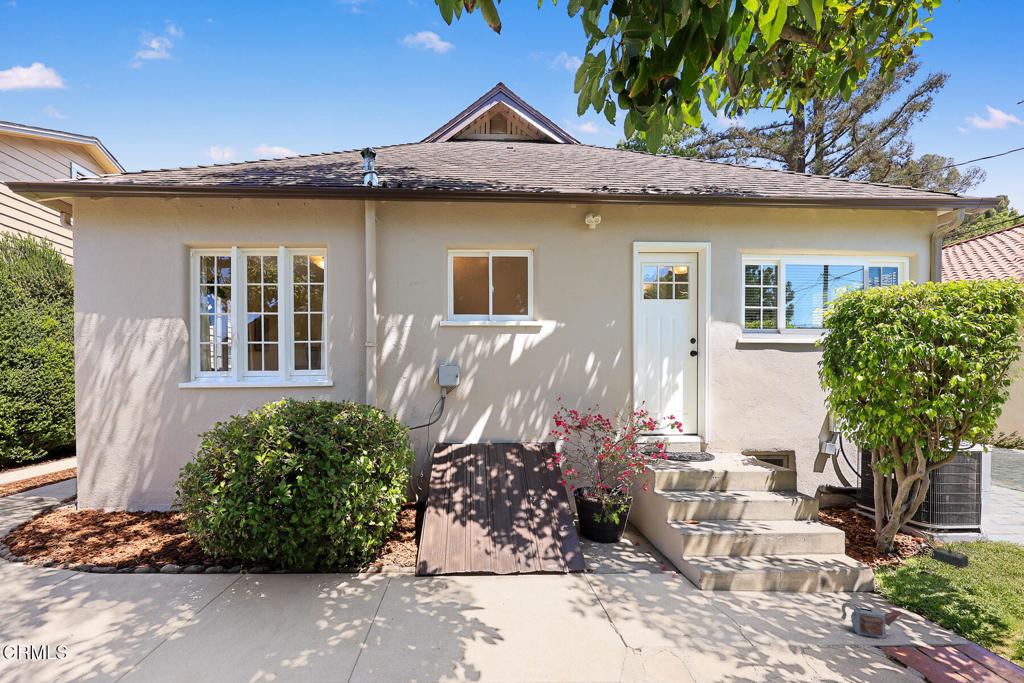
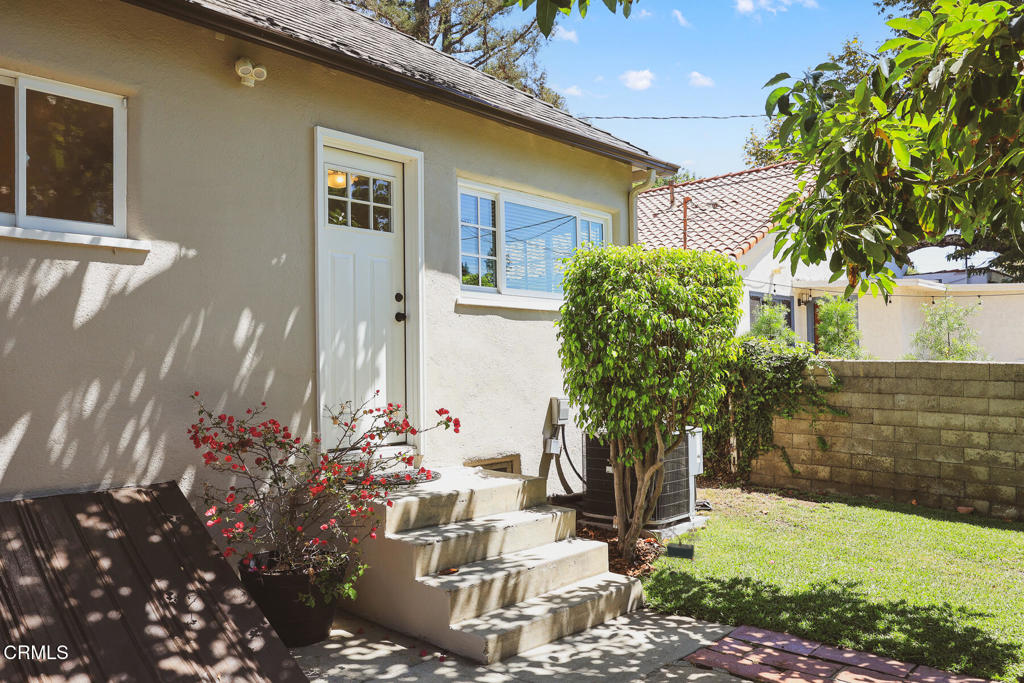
watering can: present [841,602,902,638] -> none [657,608,707,651]

